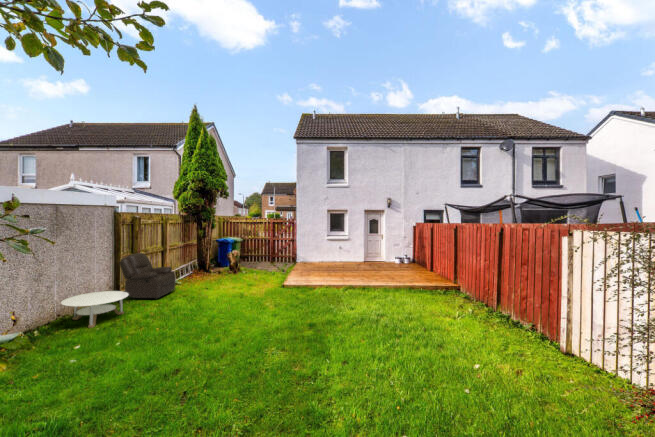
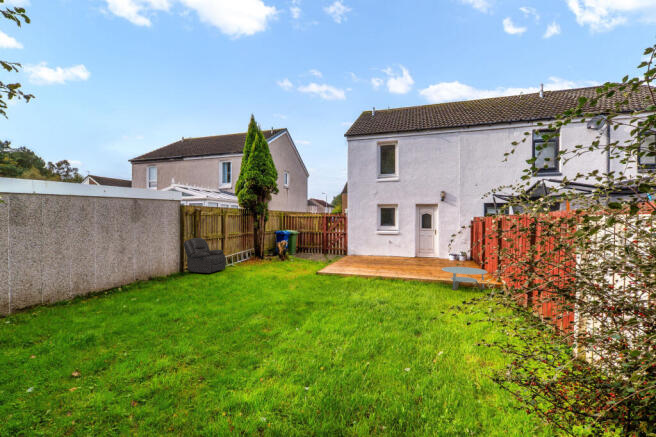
round table: present [61,291,129,328] -> present [442,267,487,290]

